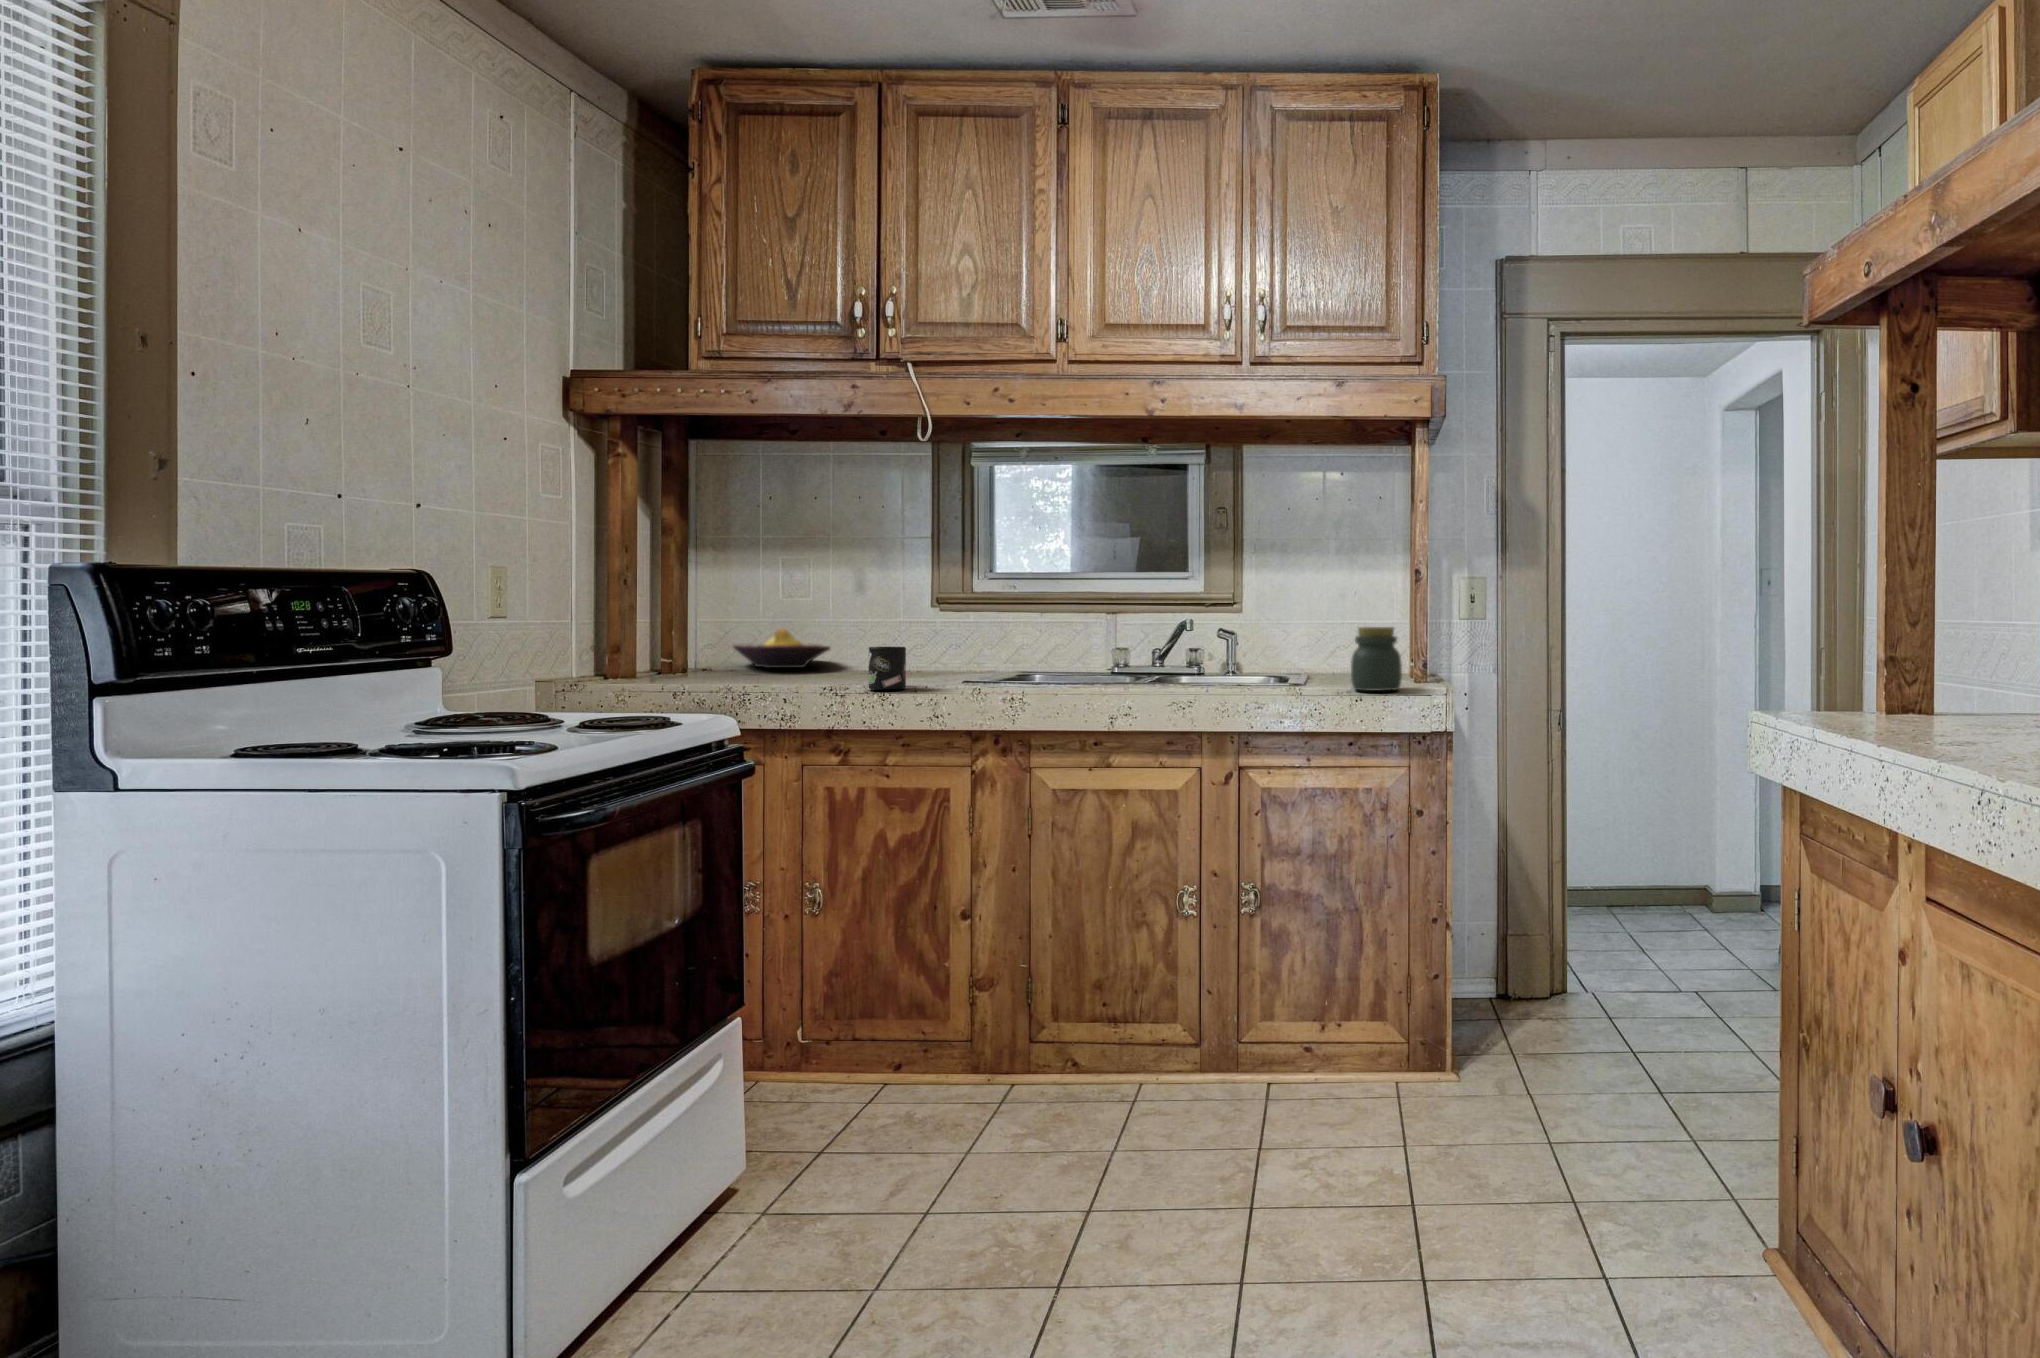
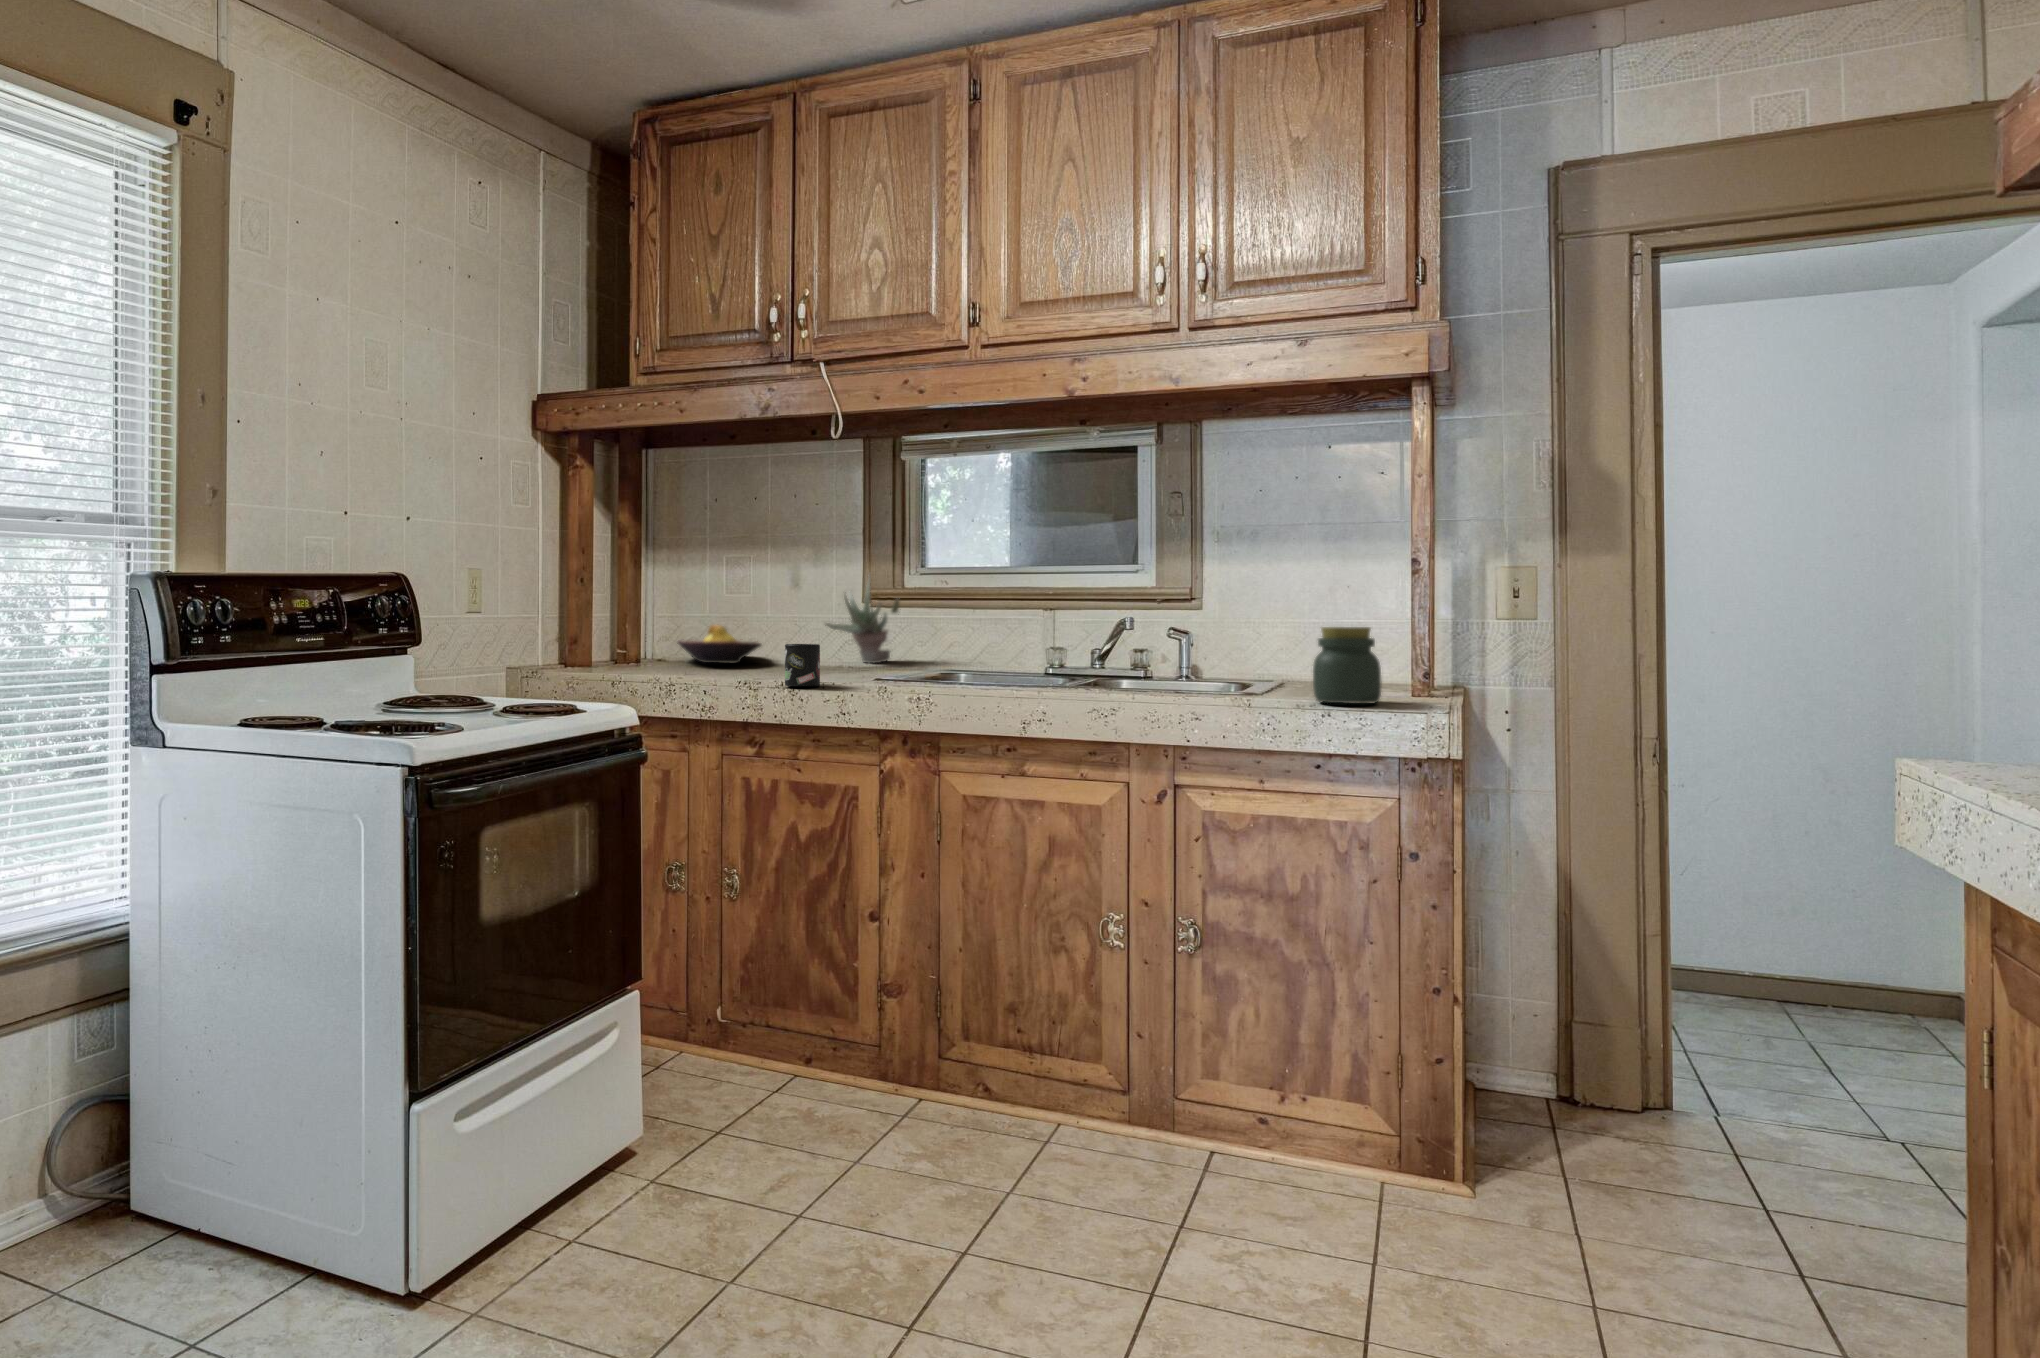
succulent plant: none [900,576,979,665] -> present [825,576,900,663]

